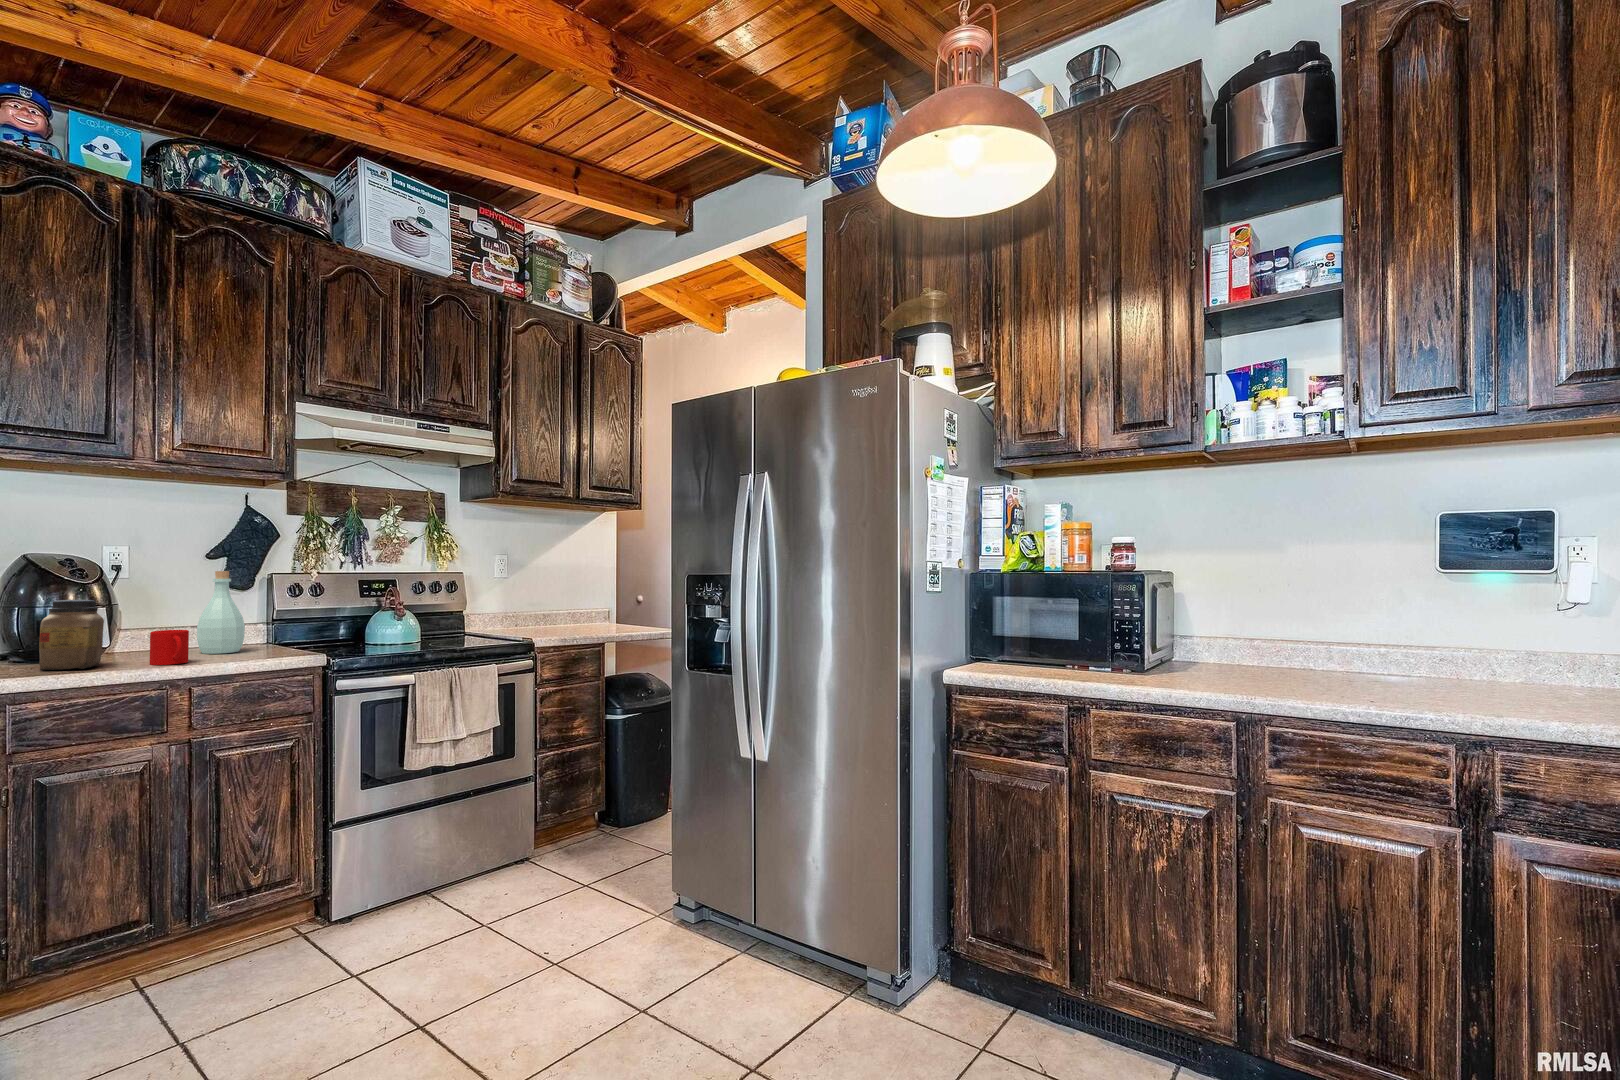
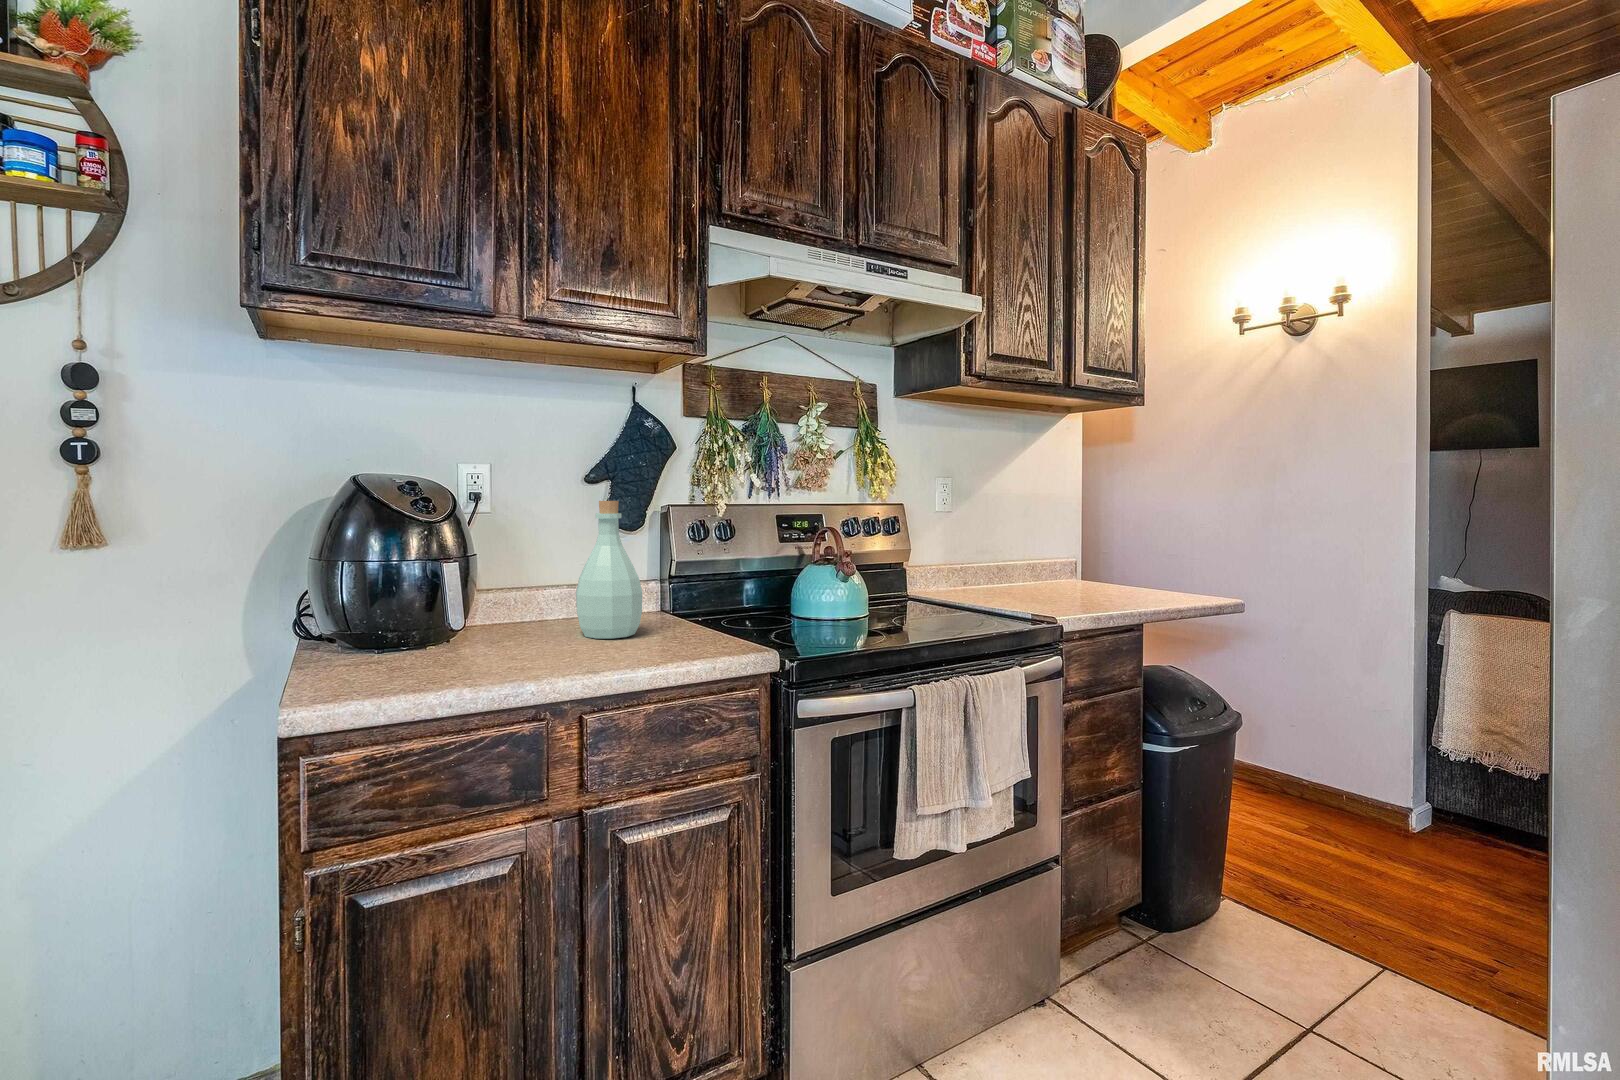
jar: present [39,600,104,670] -> none [349,549,446,679]
mug: present [150,630,189,665] -> none [514,603,571,669]

